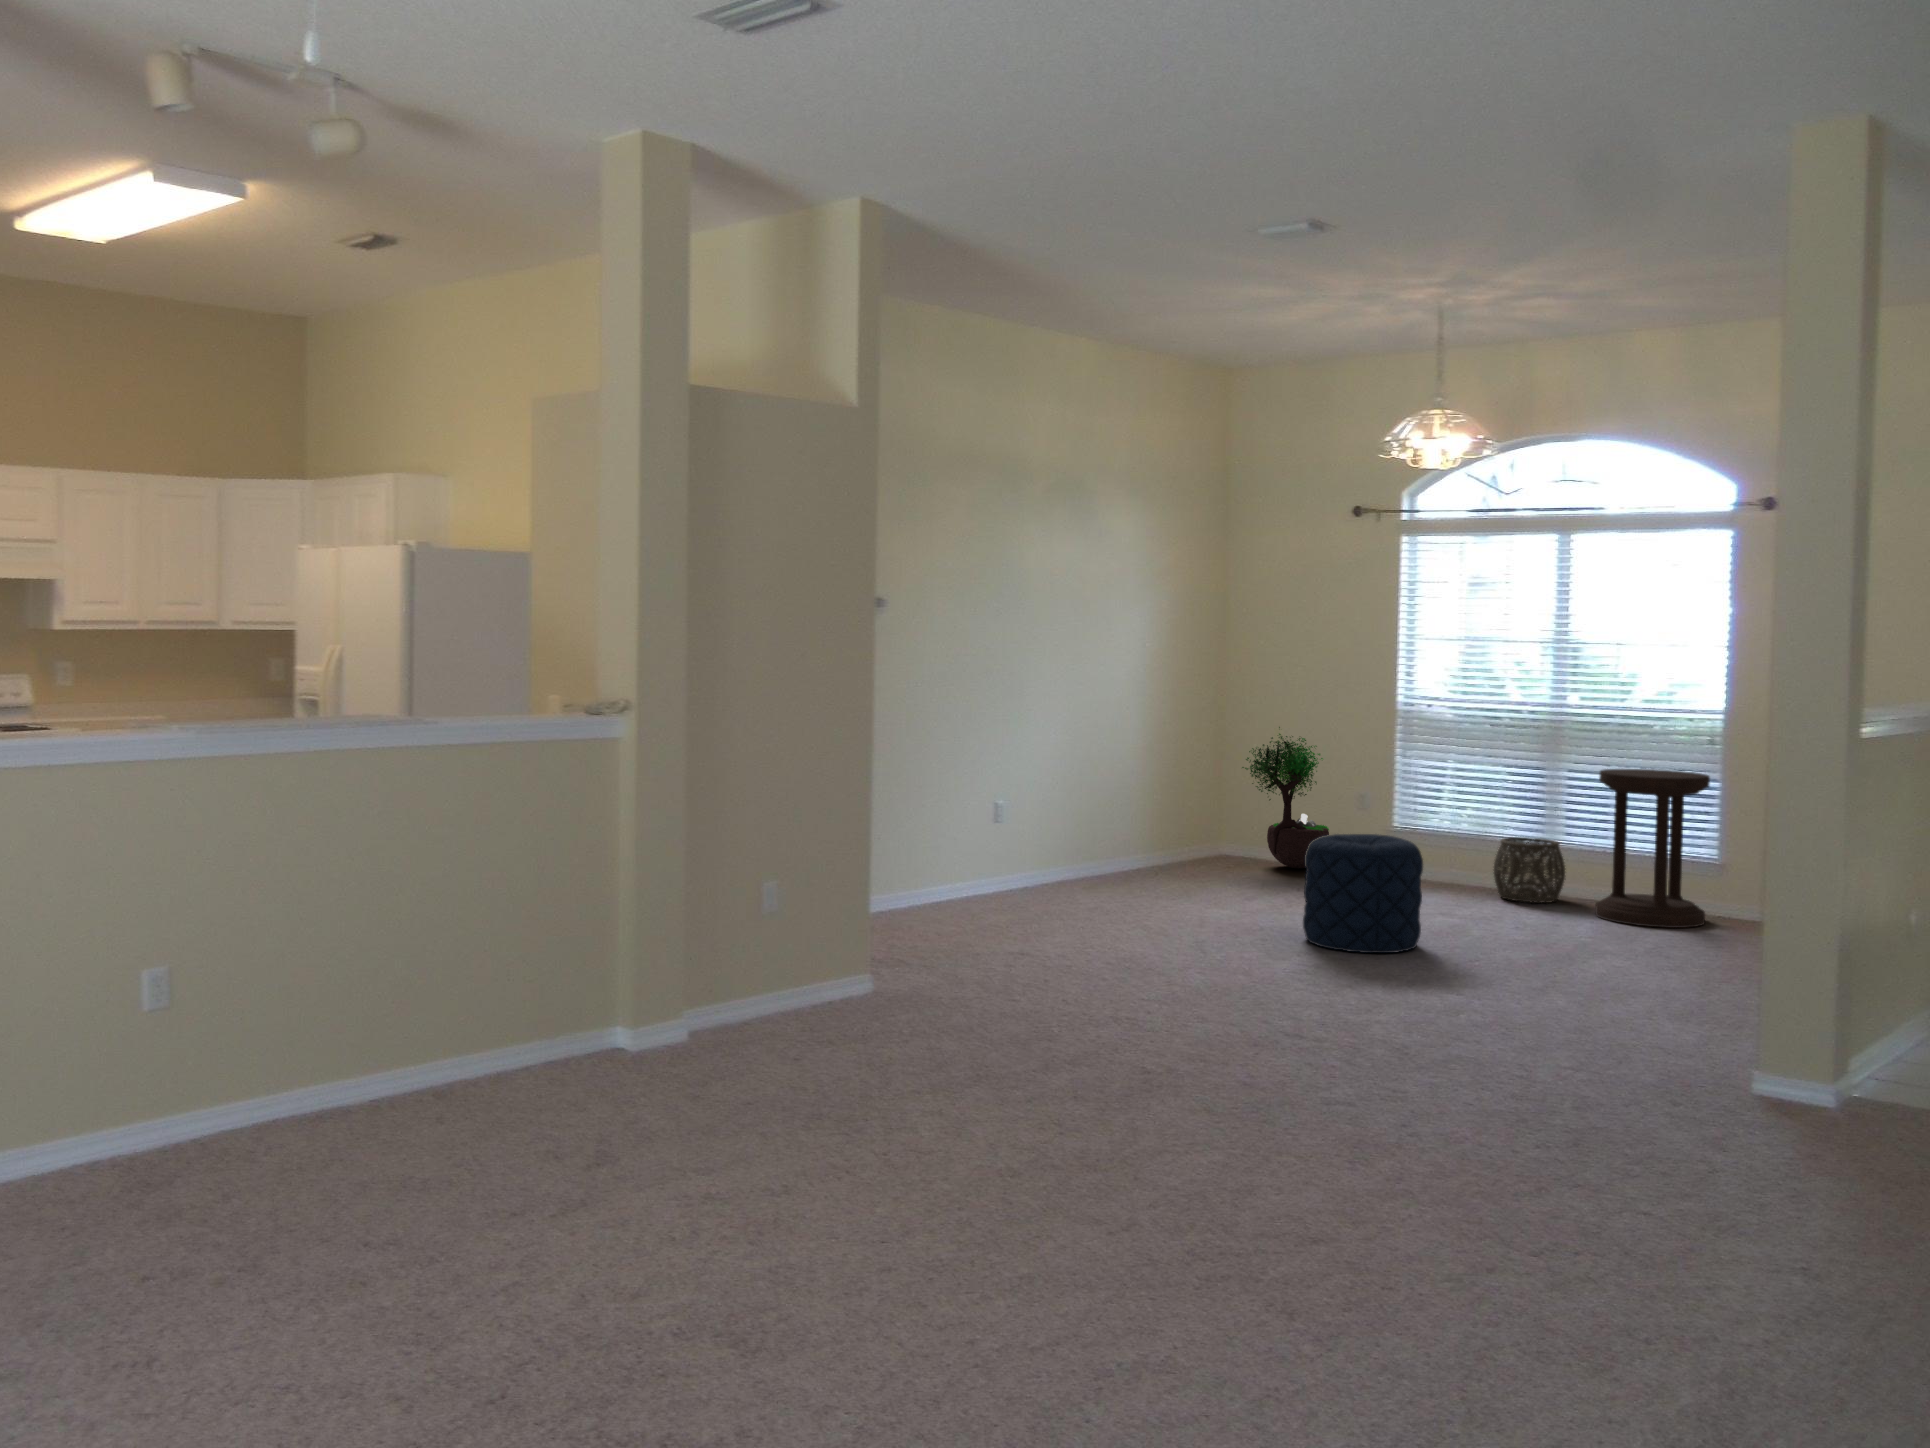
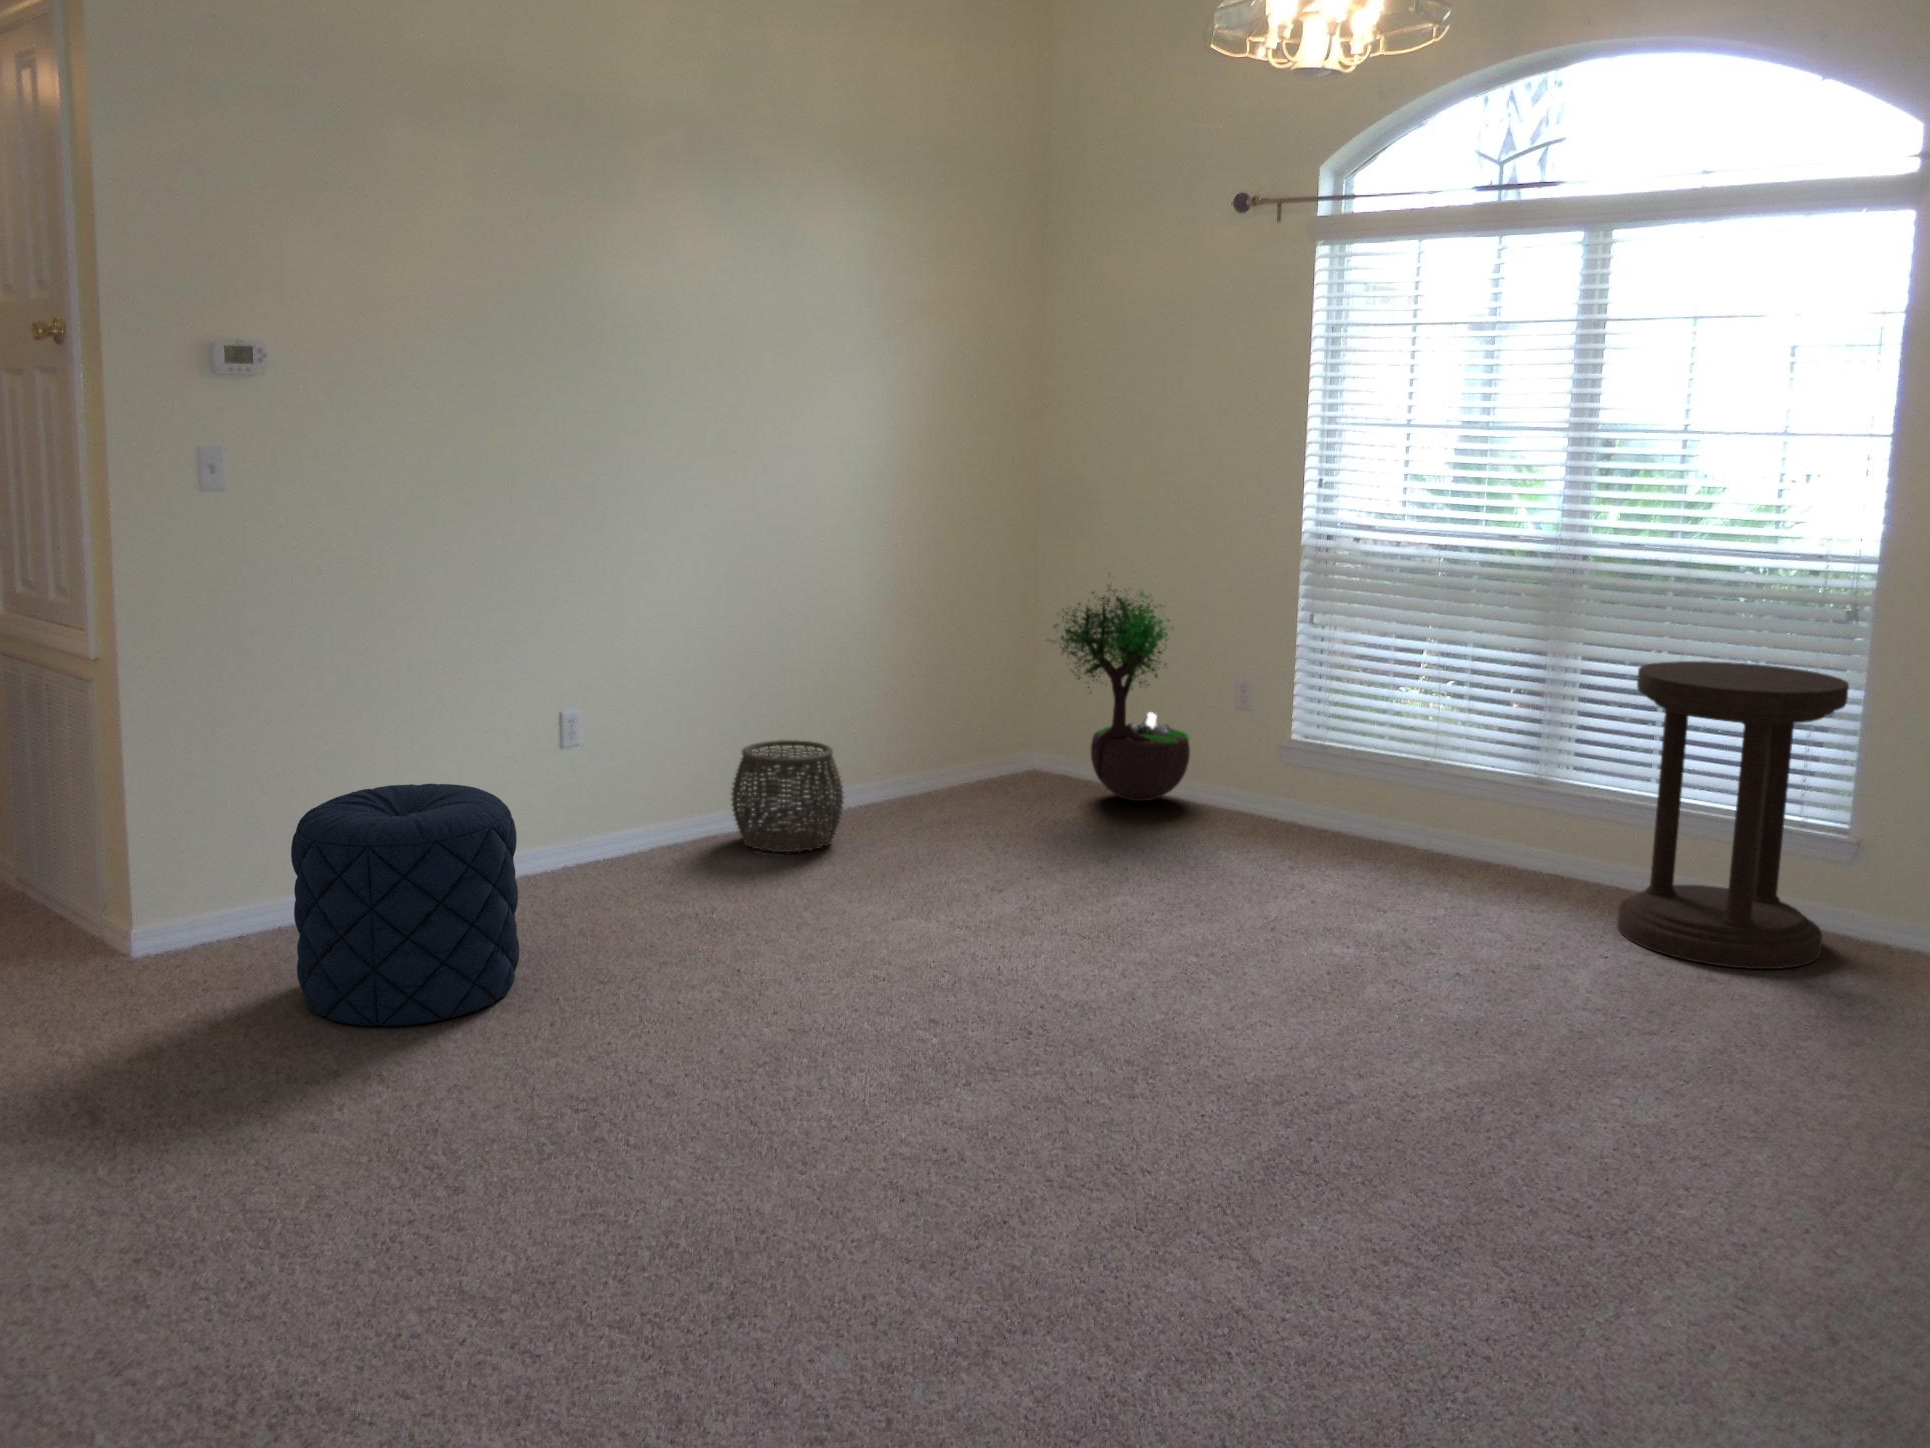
pouf: present [1303,834,1423,953] -> present [291,784,519,1026]
woven basket: present [1494,837,1565,903] -> present [731,740,844,852]

